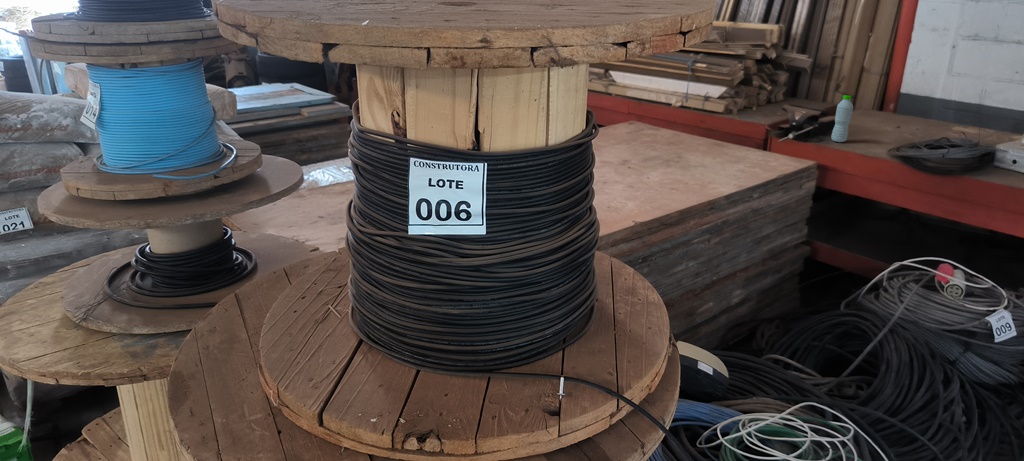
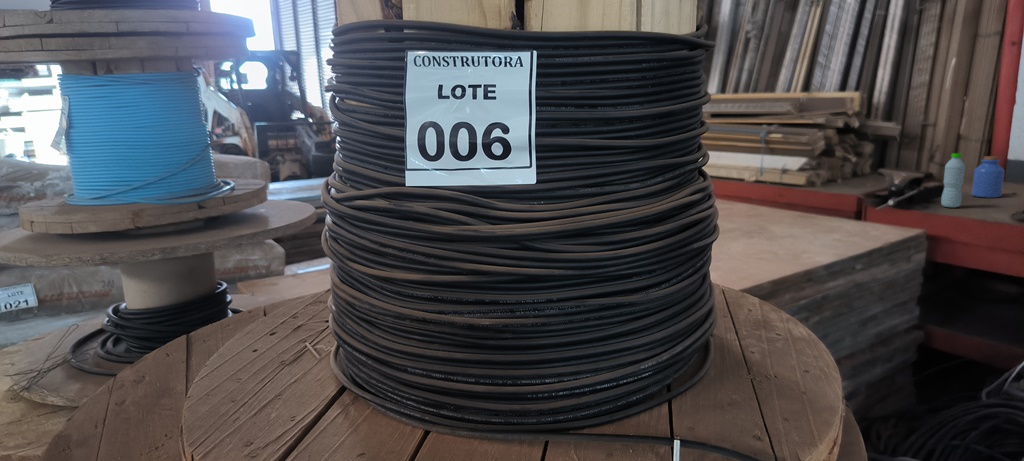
jar: none [861,94,889,131] -> present [972,156,1004,198]

